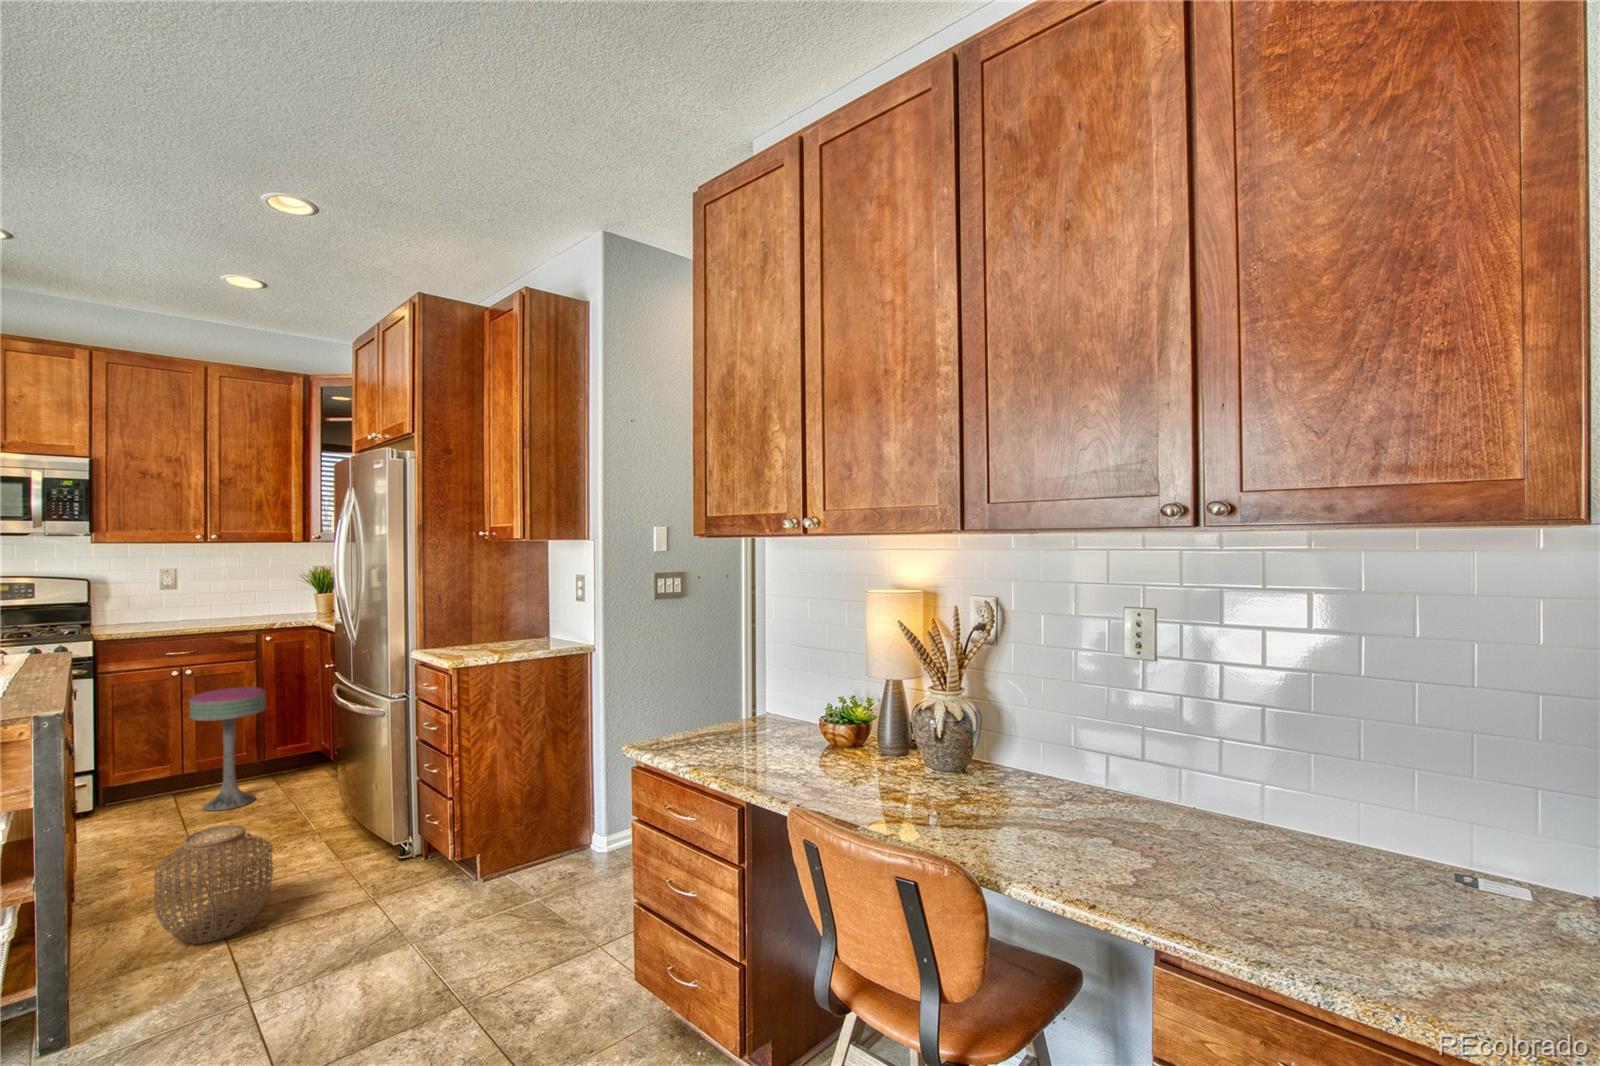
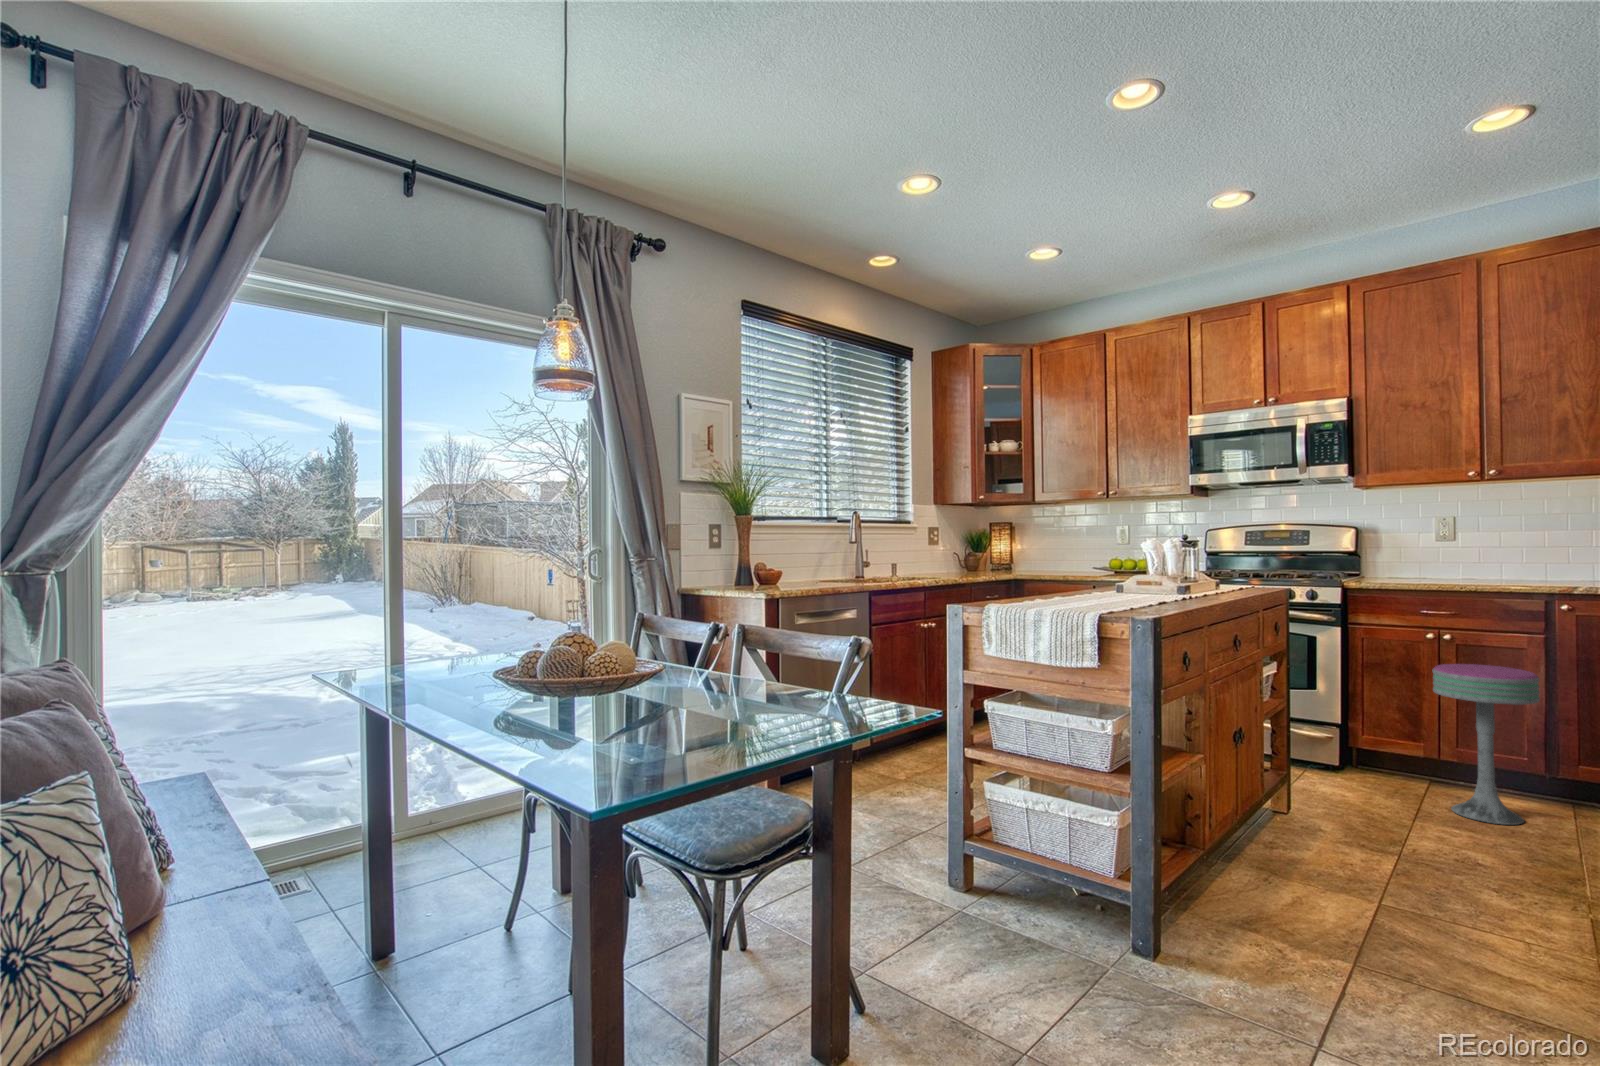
woven basket: present [154,825,272,944] -> none [1283,805,1432,959]

